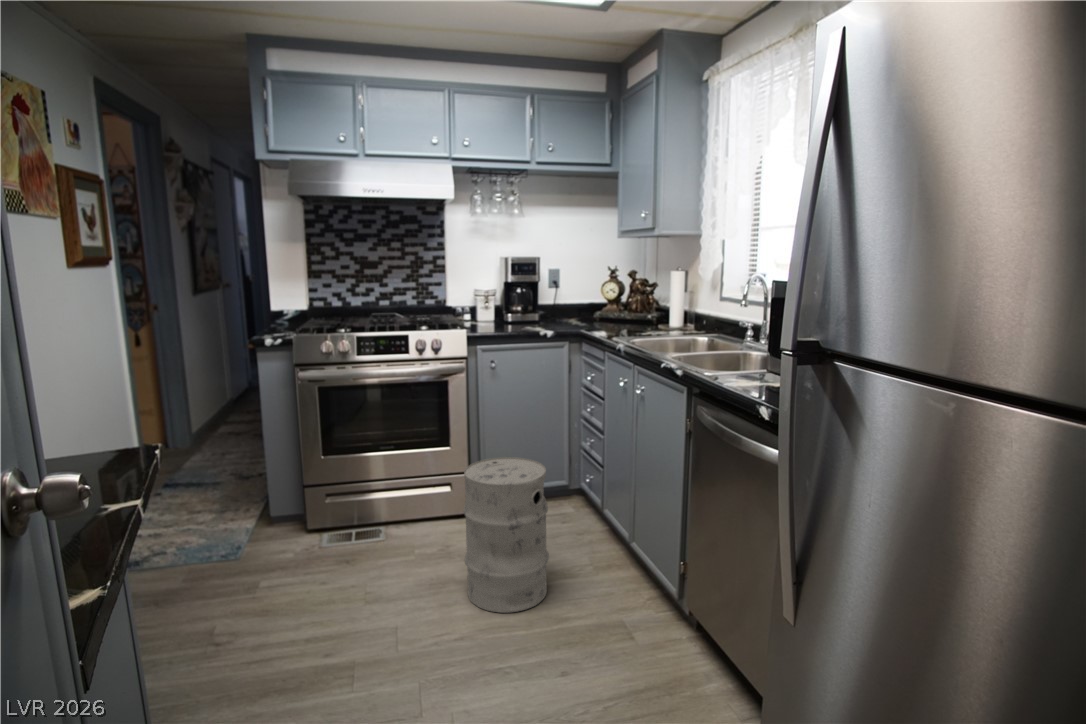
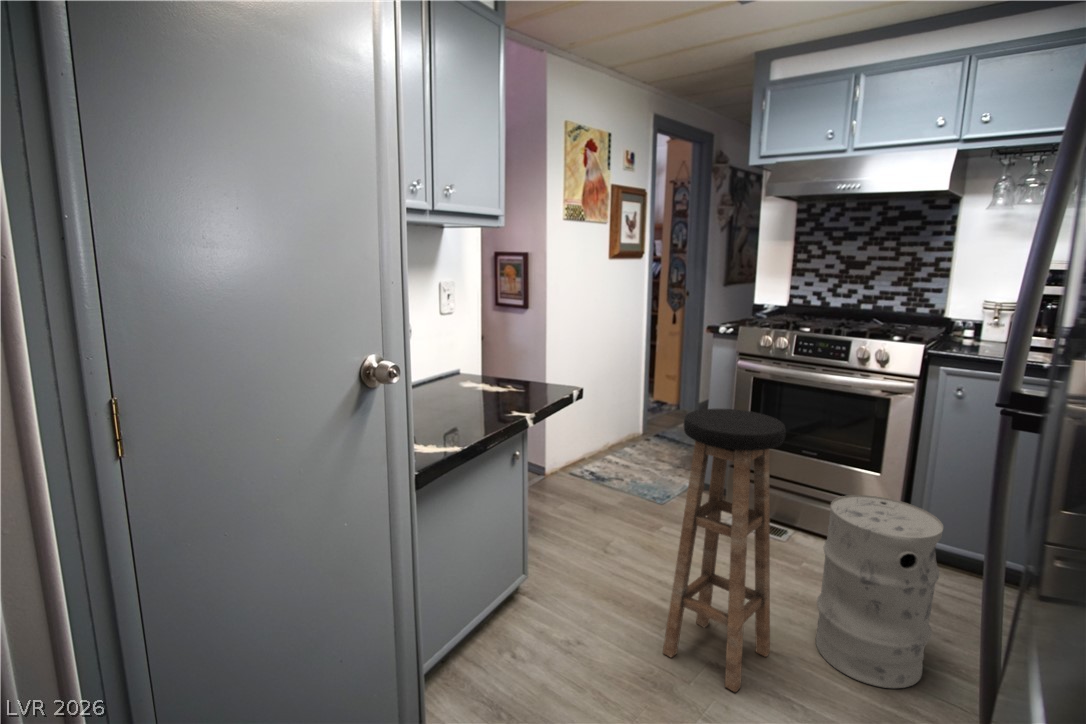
bar stool: none [352,410,455,688] -> present [663,409,786,692]

